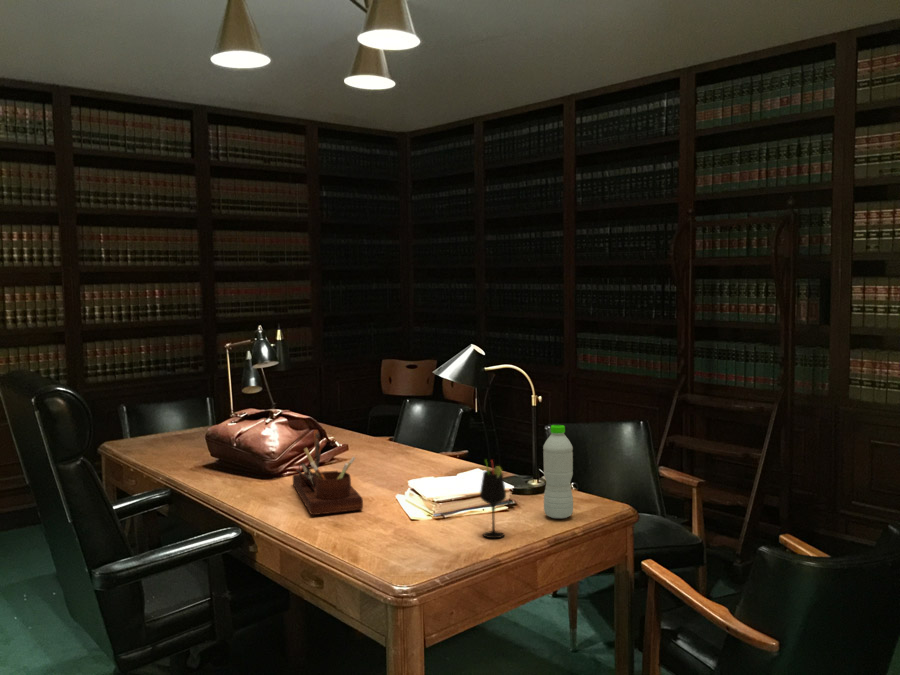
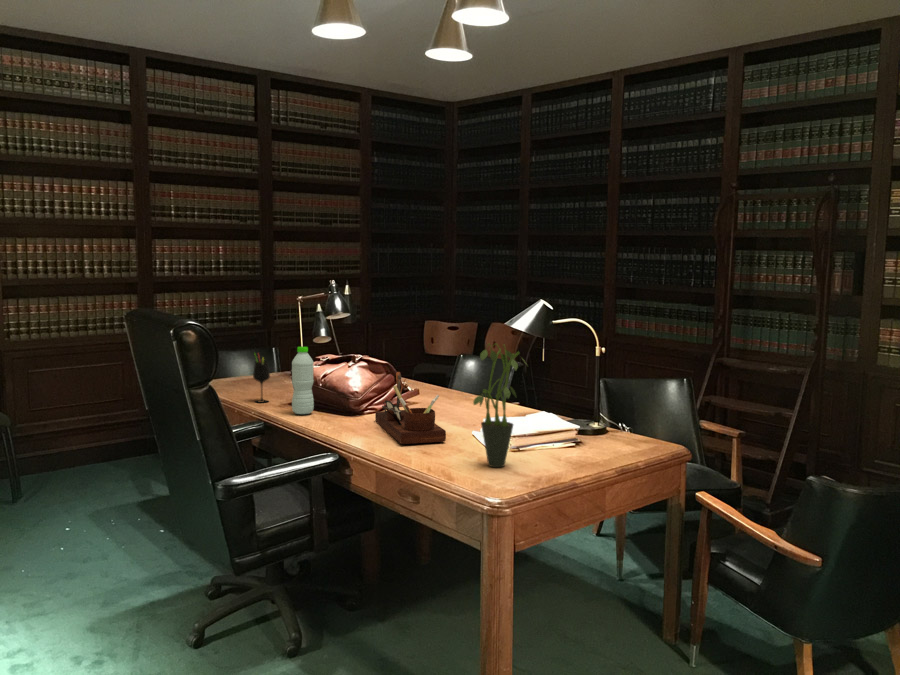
potted plant: none [382,401,444,542] -> present [473,344,519,467]
water bottle: present [543,425,573,518] -> present [292,347,314,414]
wine glass: present [480,461,506,538] -> present [253,358,270,402]

